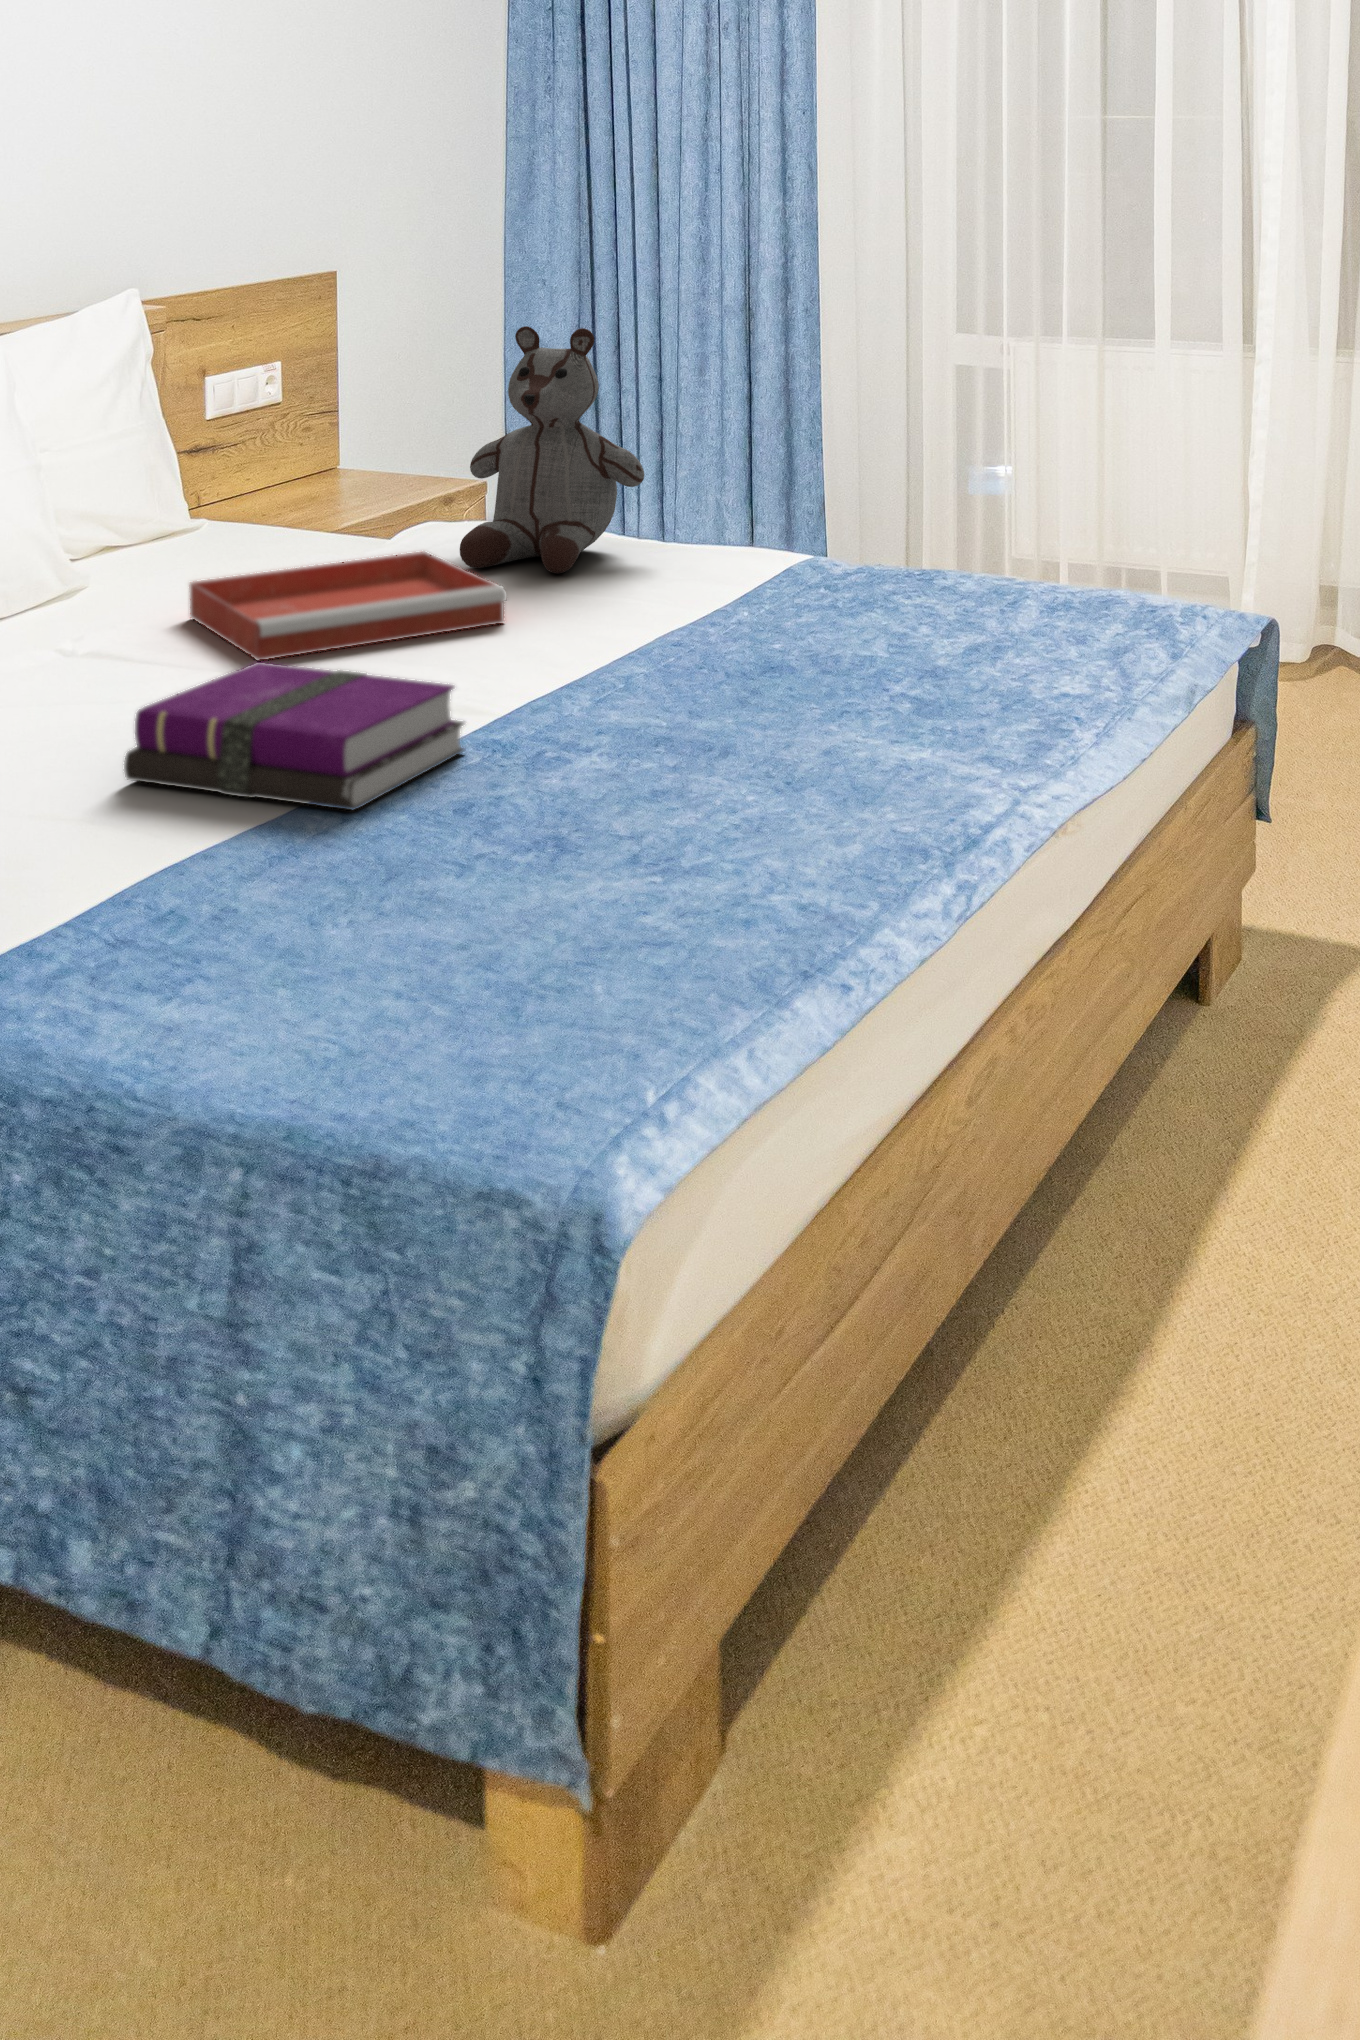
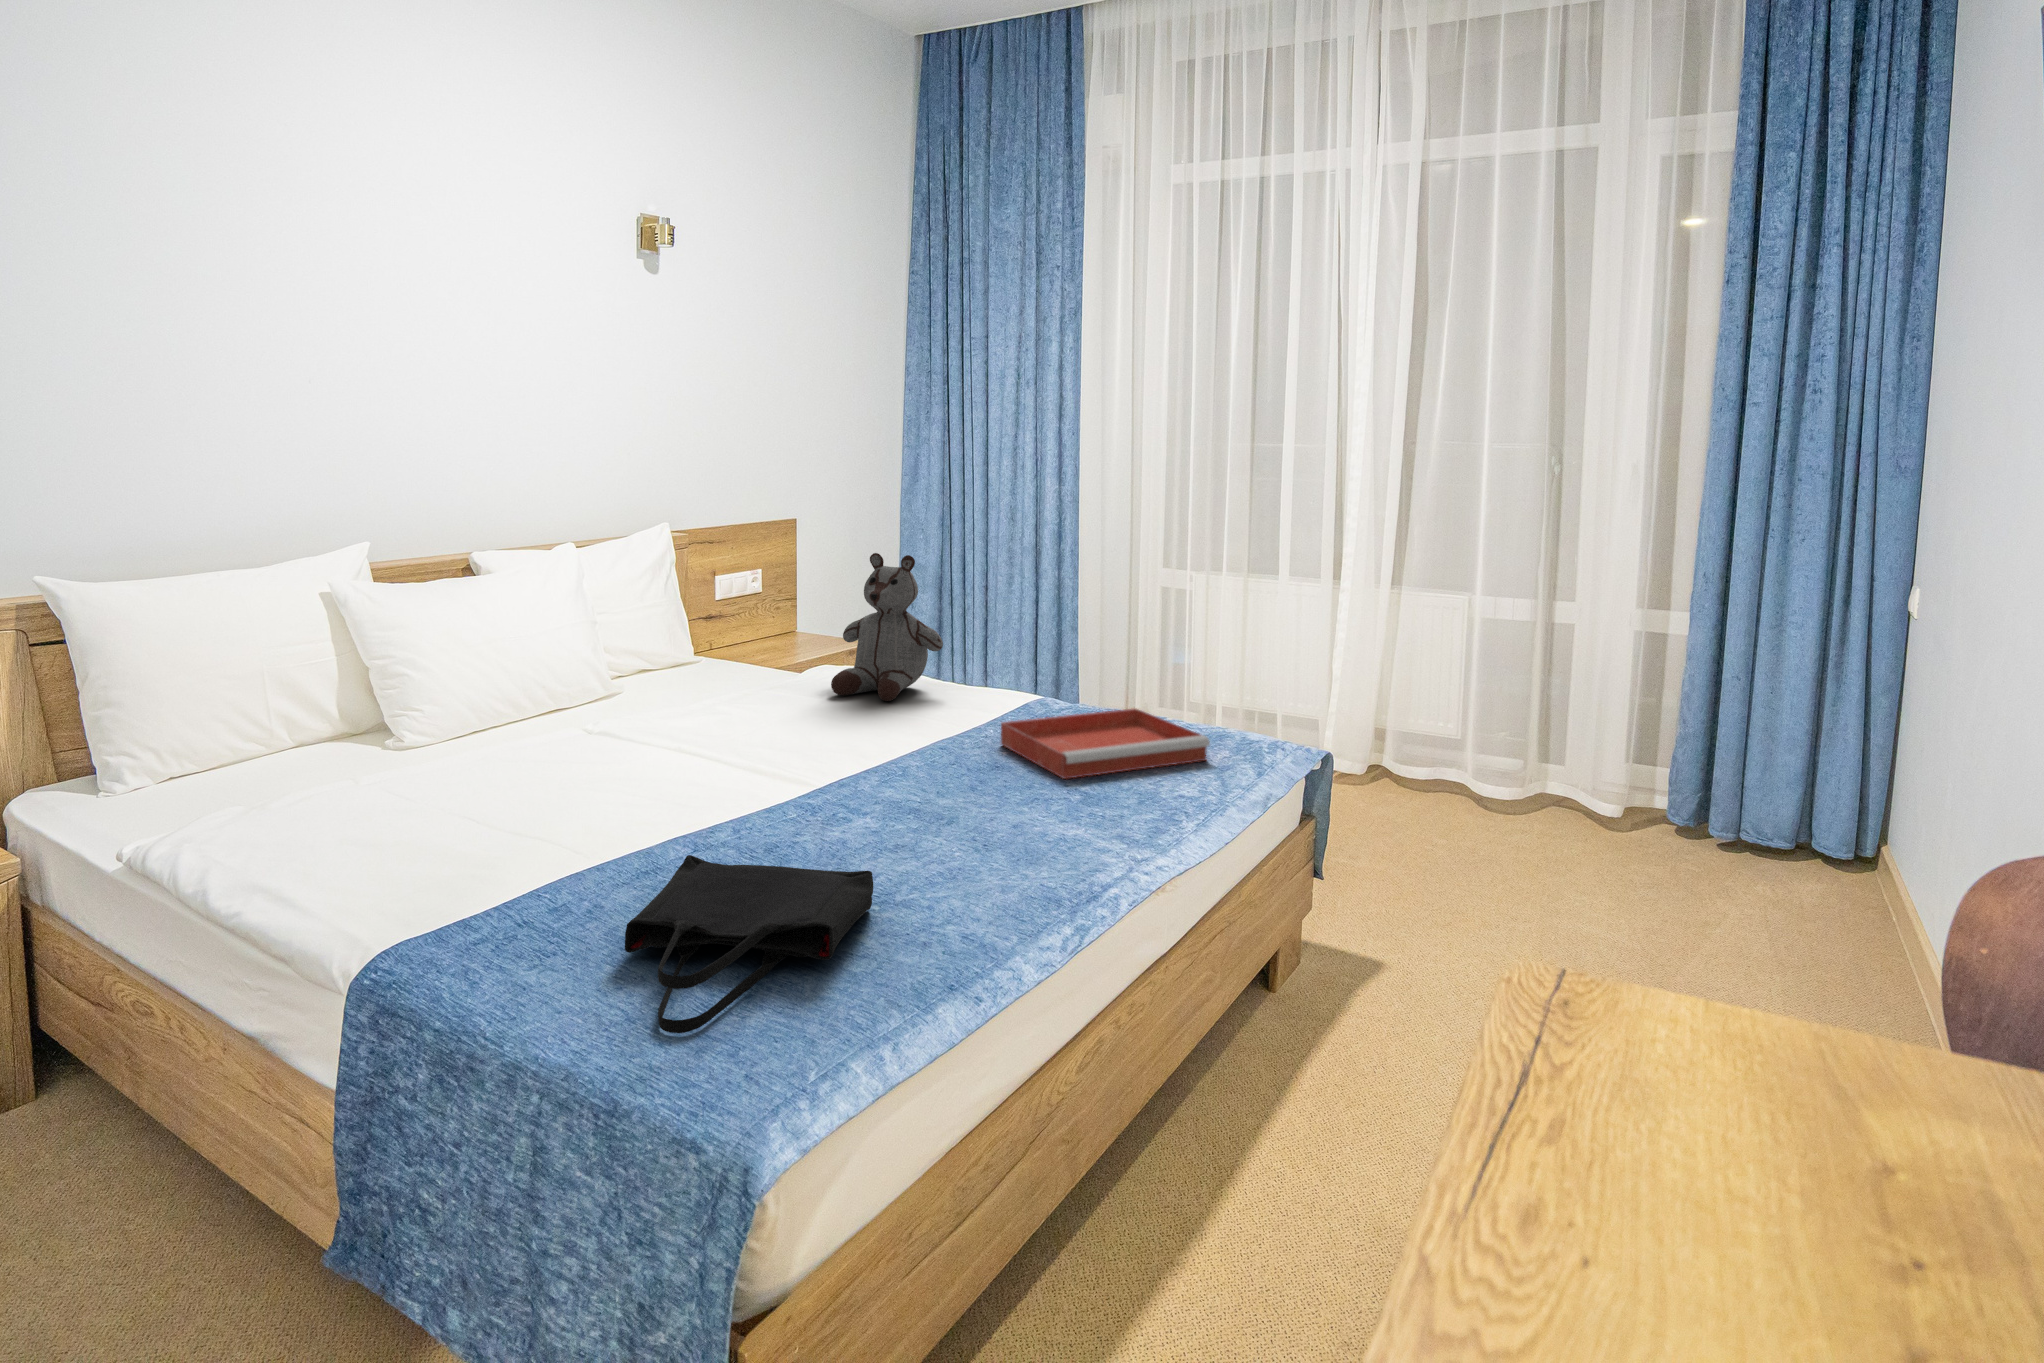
tray: present [189,552,506,661] -> present [1001,708,1210,779]
notebook: present [124,661,464,810] -> none [579,749,788,847]
tote bag: none [301,816,661,1065] -> present [625,855,873,1033]

